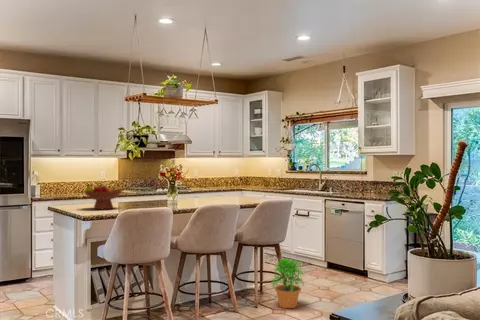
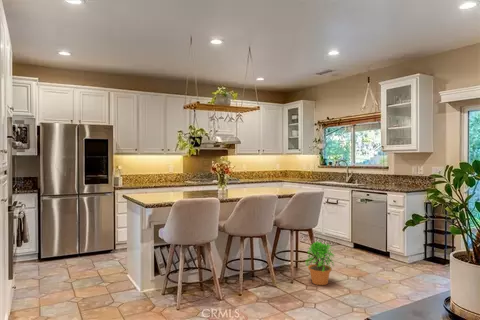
fruit bowl: present [84,184,122,209] -> none [148,177,180,198]

